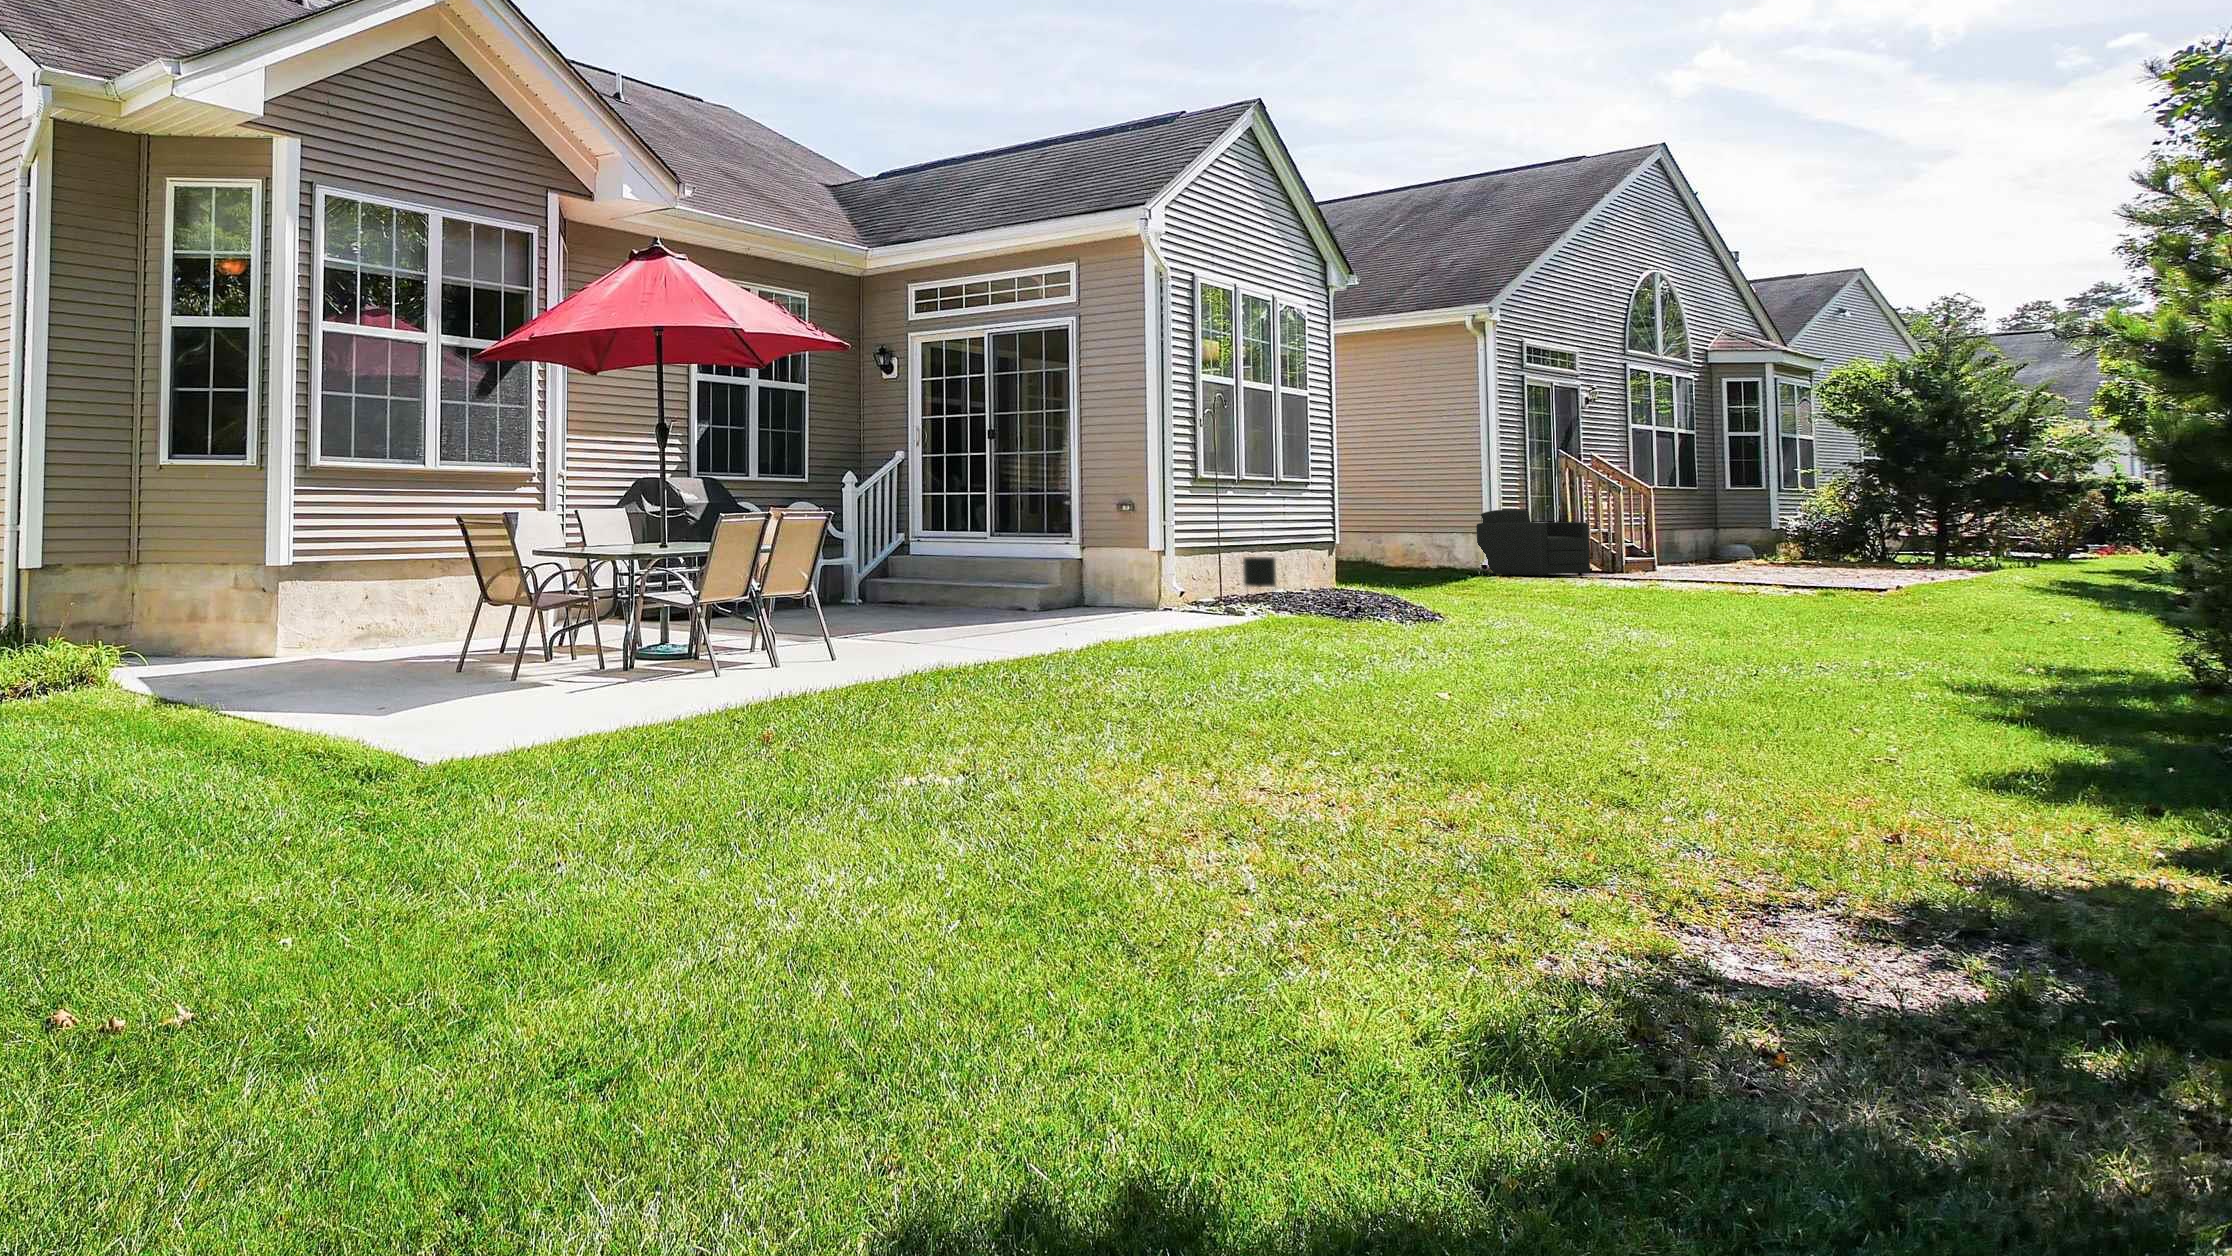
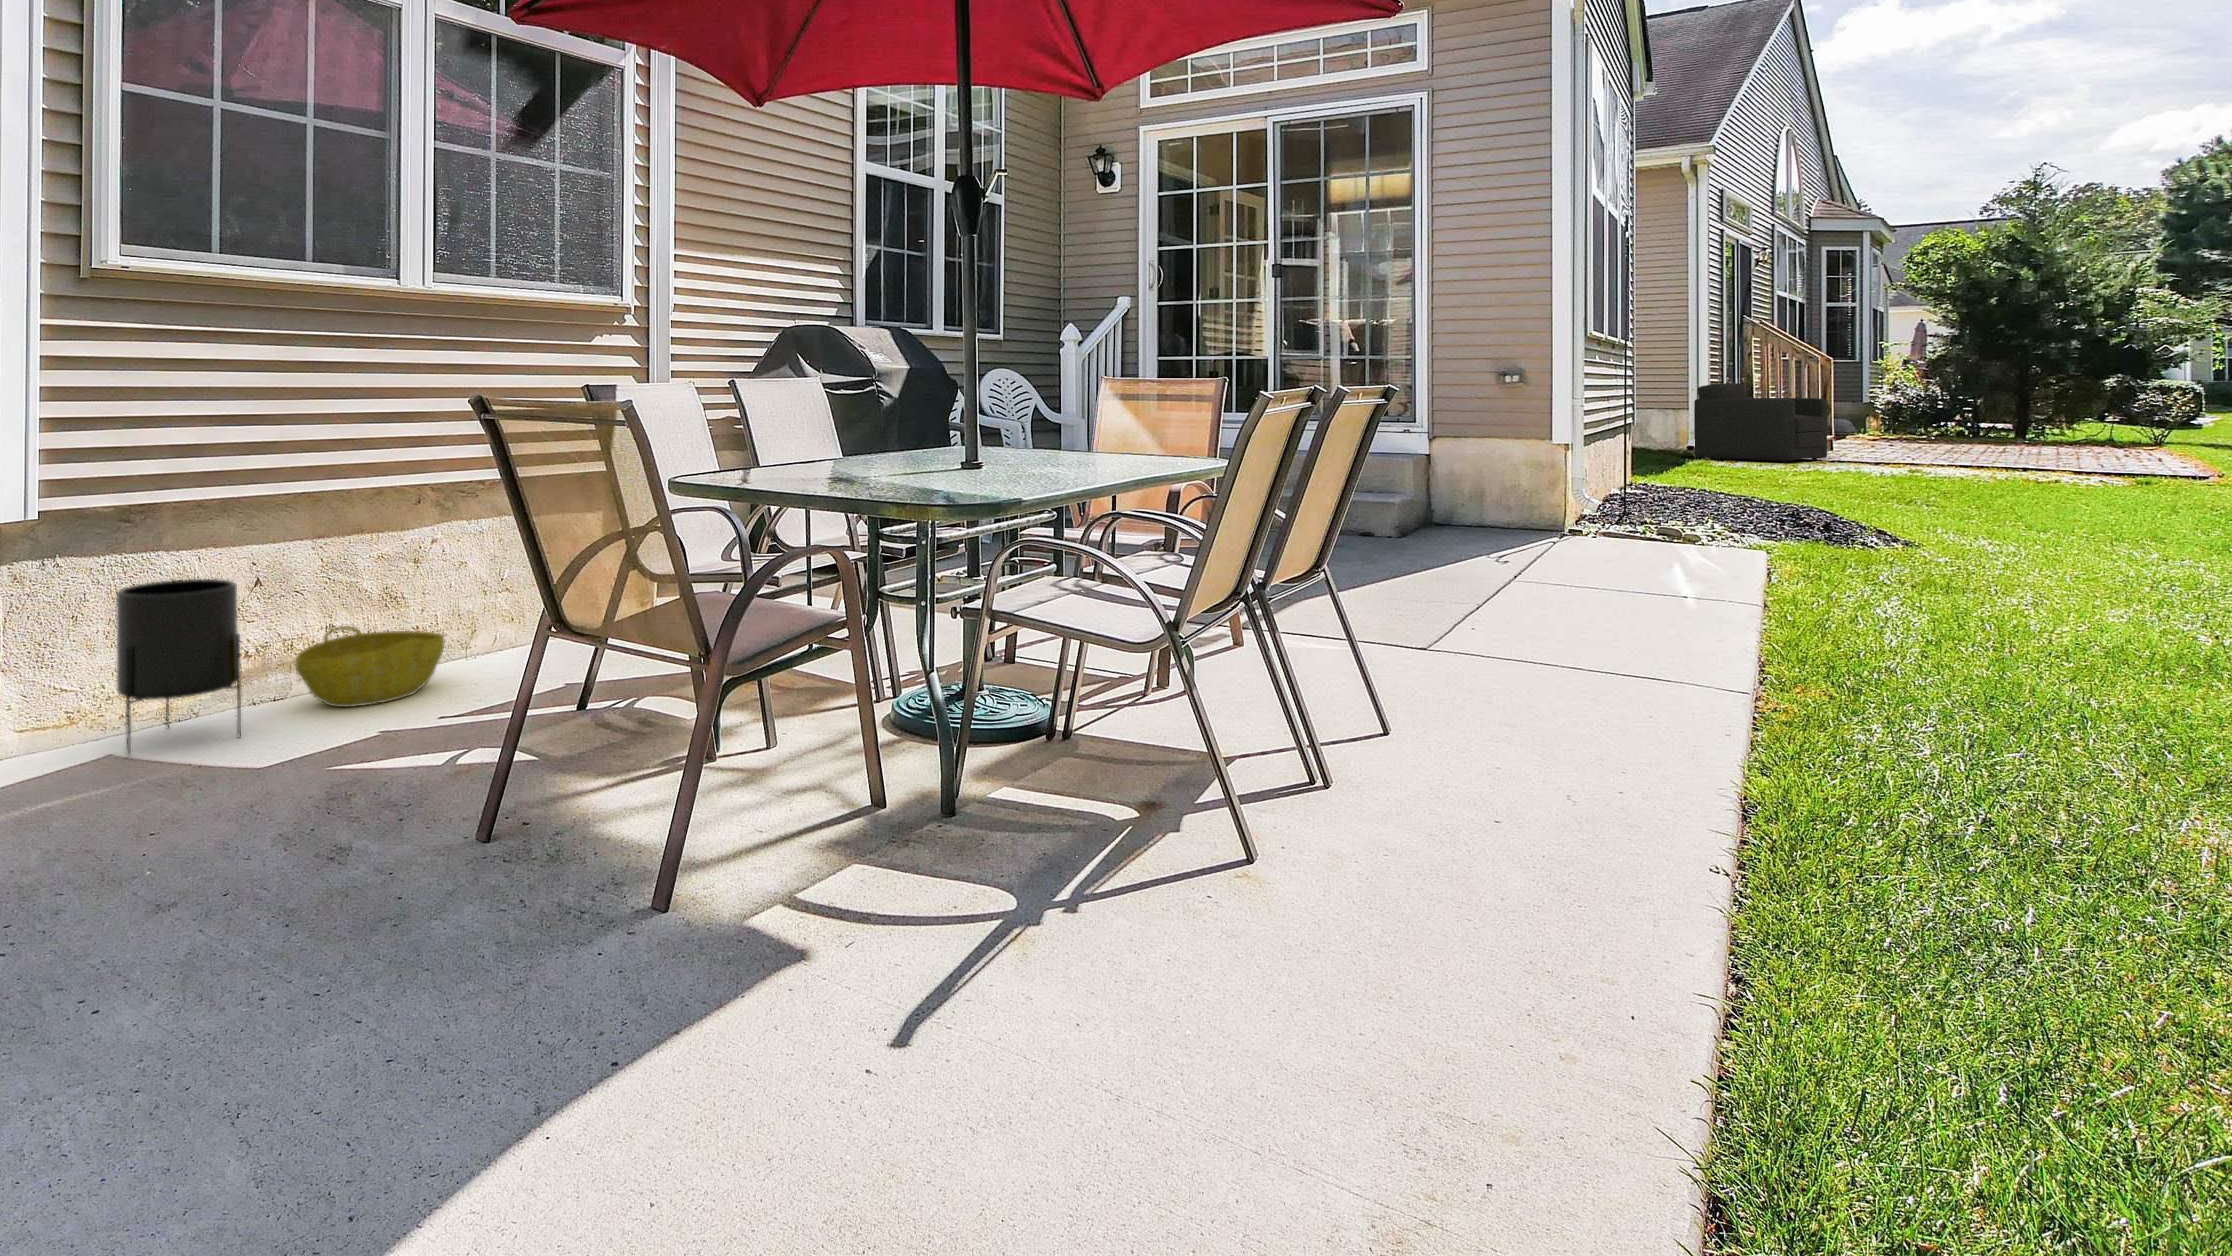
planter: present [1243,557,1276,587] -> present [116,579,241,756]
basket: none [384,621,444,651] -> present [296,626,444,707]

